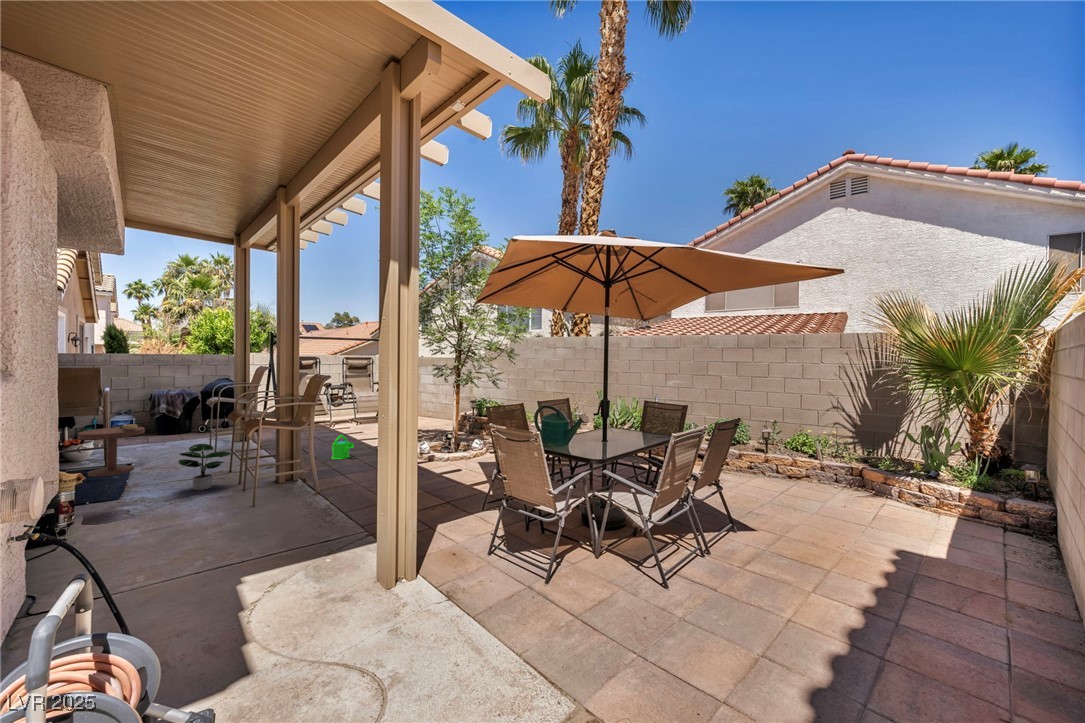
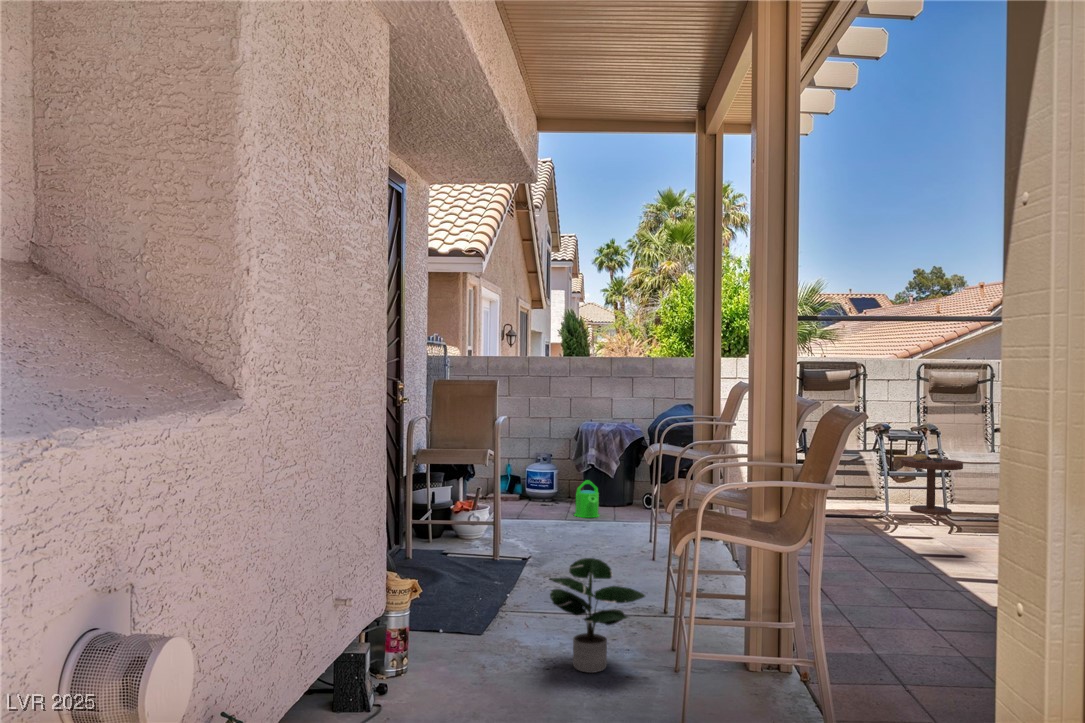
side table: present [78,424,145,477] -> present [901,454,963,515]
watering can: present [331,435,354,459] -> present [574,480,600,518]

